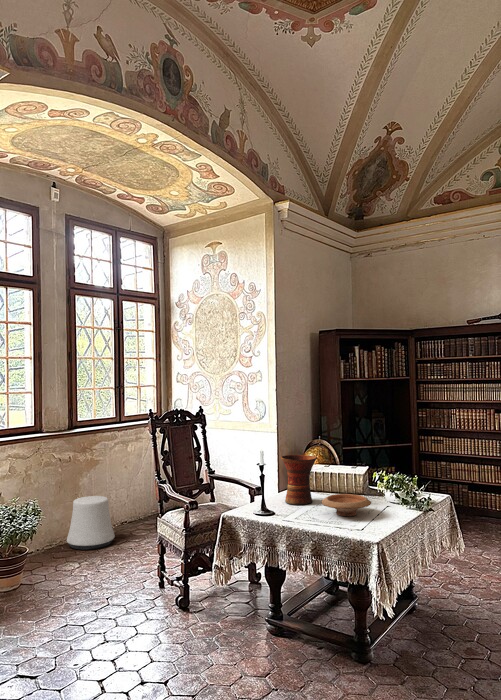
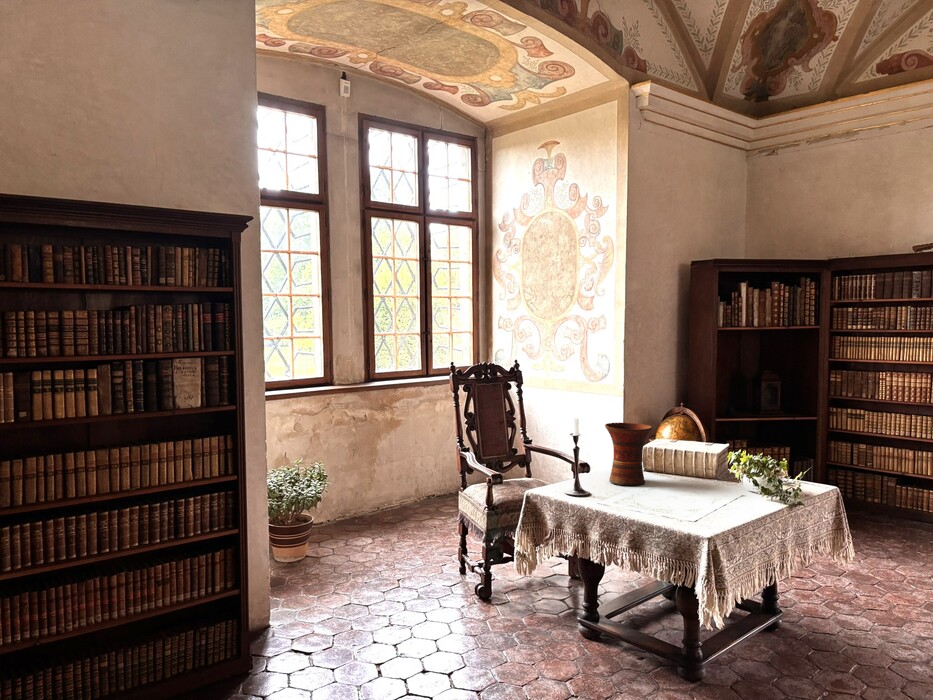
wooden bowl: present [322,494,371,516] -> none [651,475,717,504]
stool: present [67,496,115,550] -> none [363,461,418,523]

